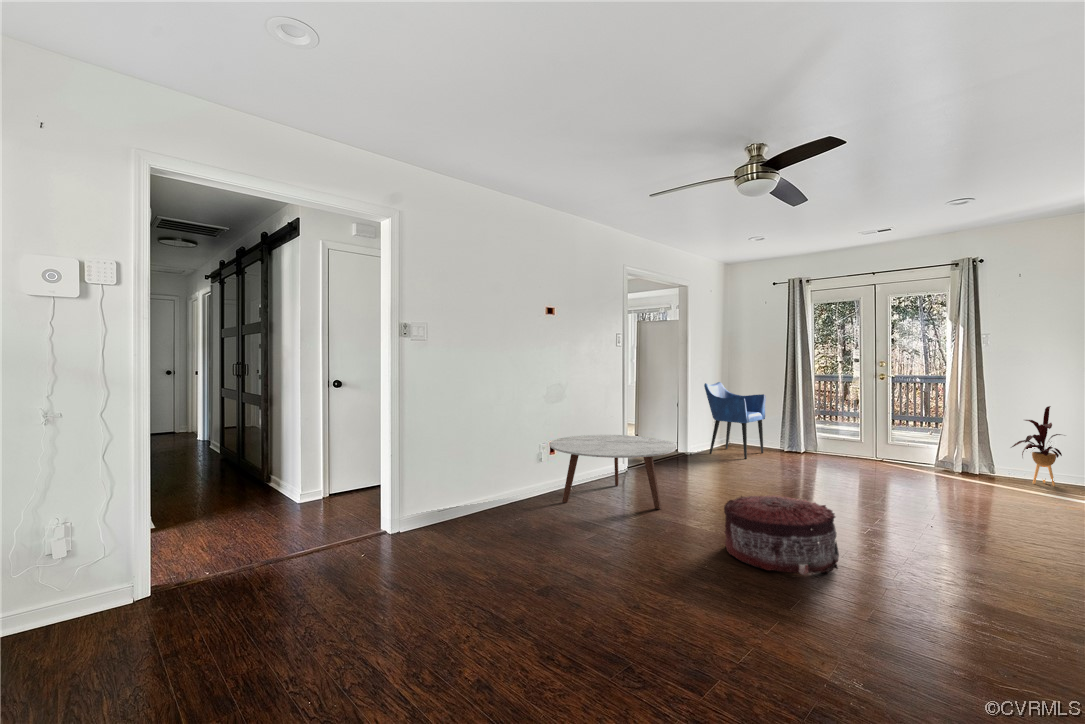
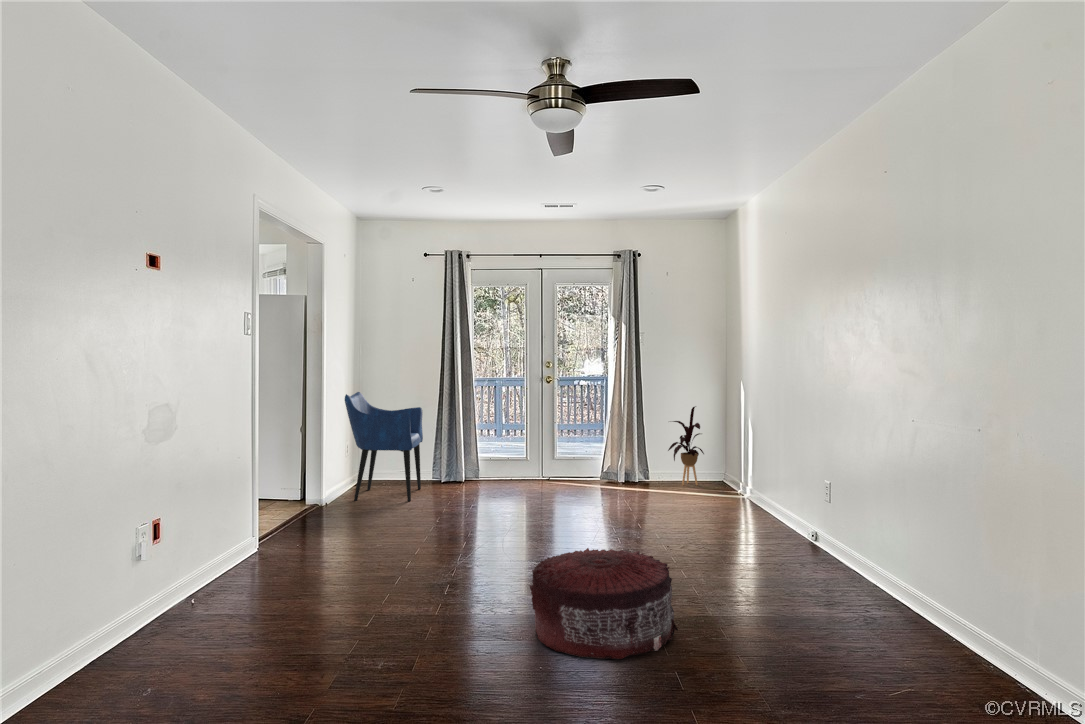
coffee table: present [550,435,676,509] -> none [165,491,404,643]

